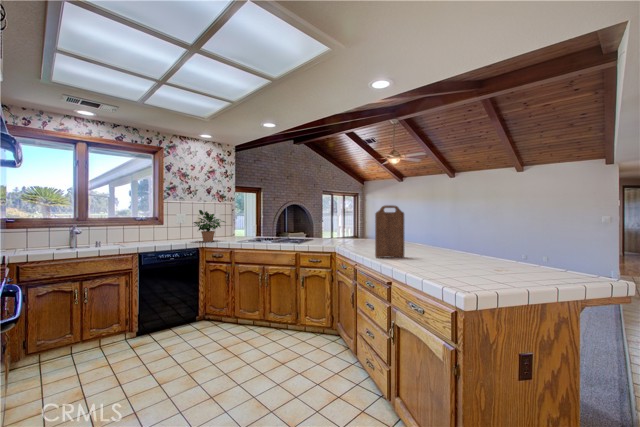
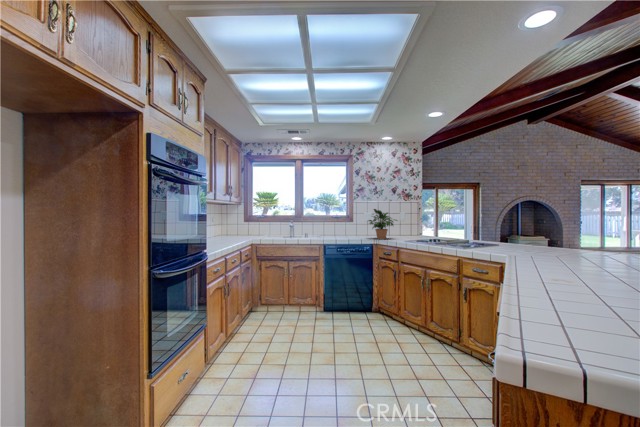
cutting board: present [375,205,404,258] -> none [524,199,589,289]

